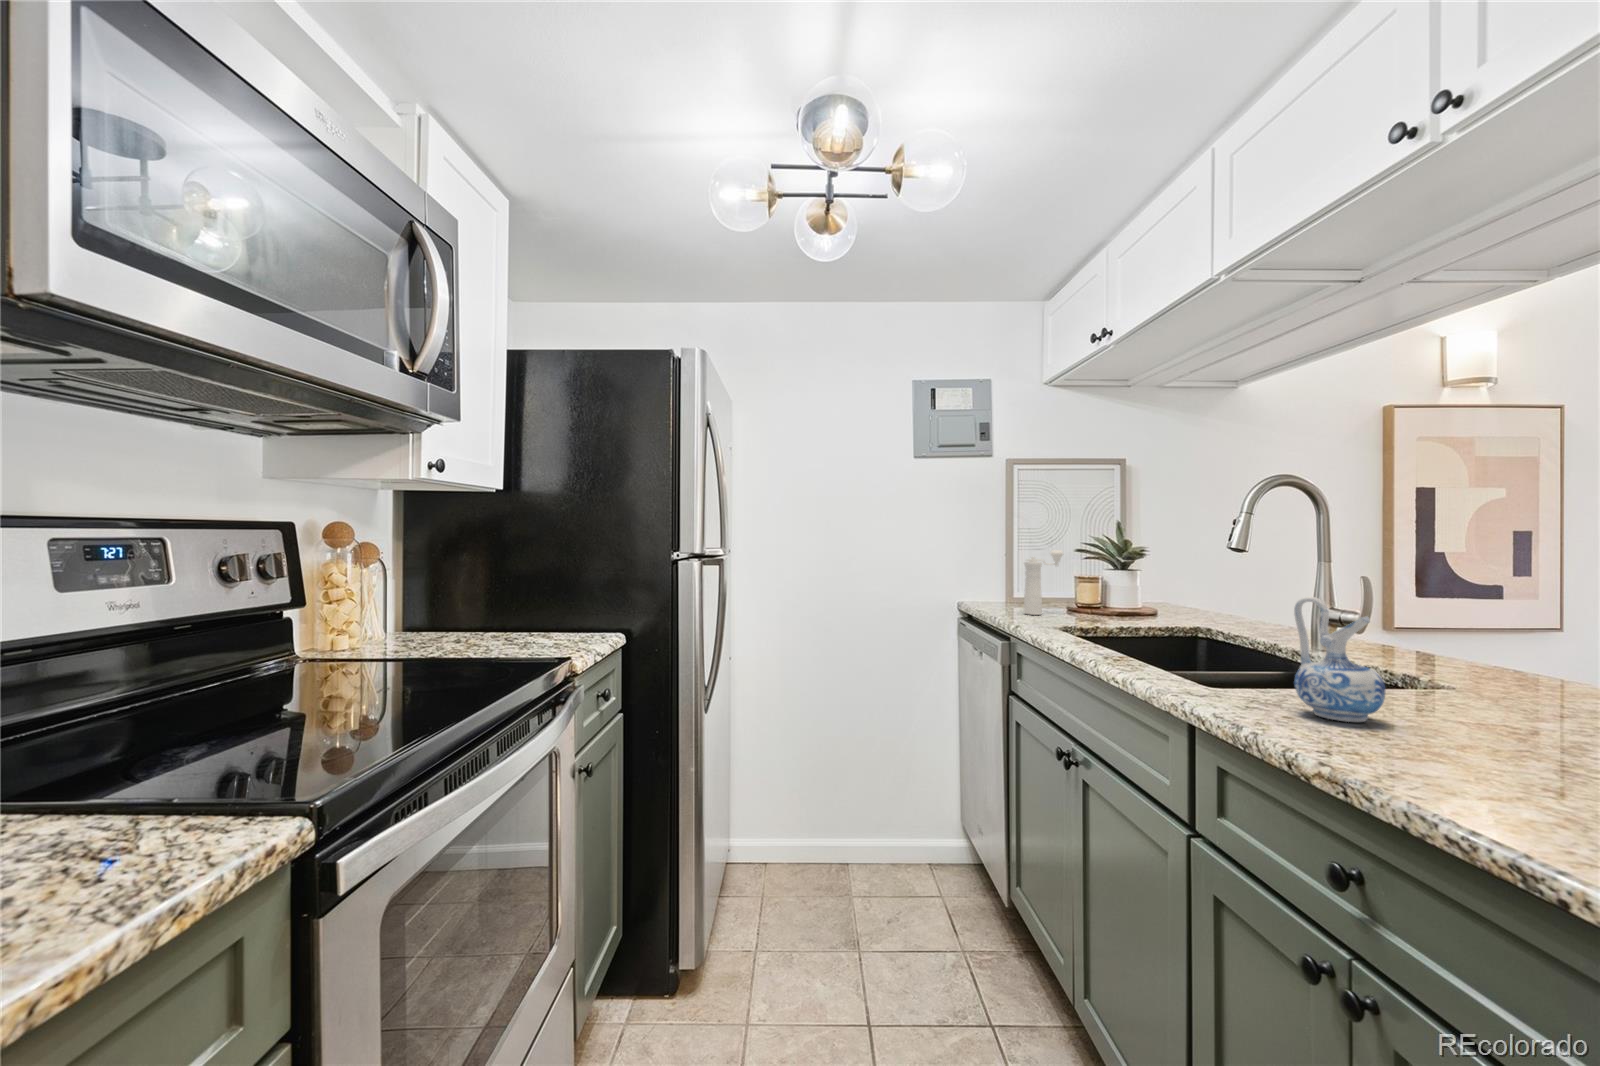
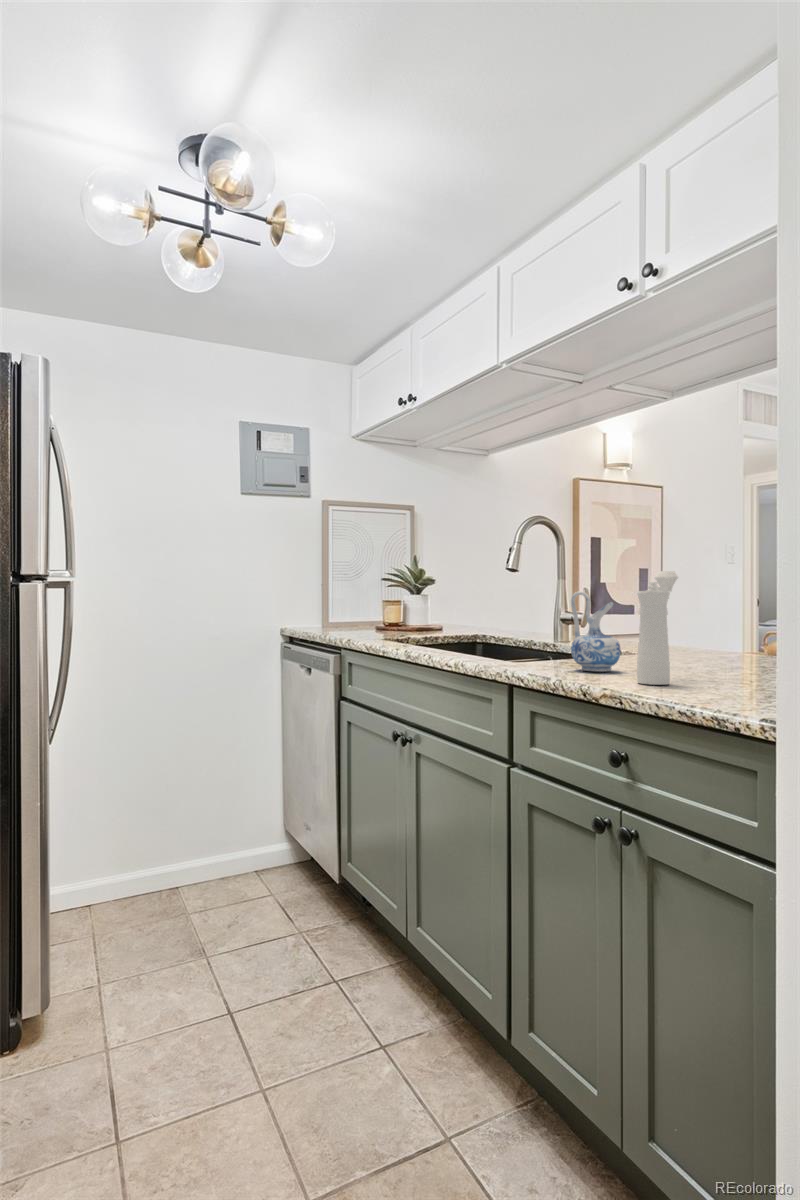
pepper mill: present [1024,550,1063,615] -> present [637,571,678,685]

